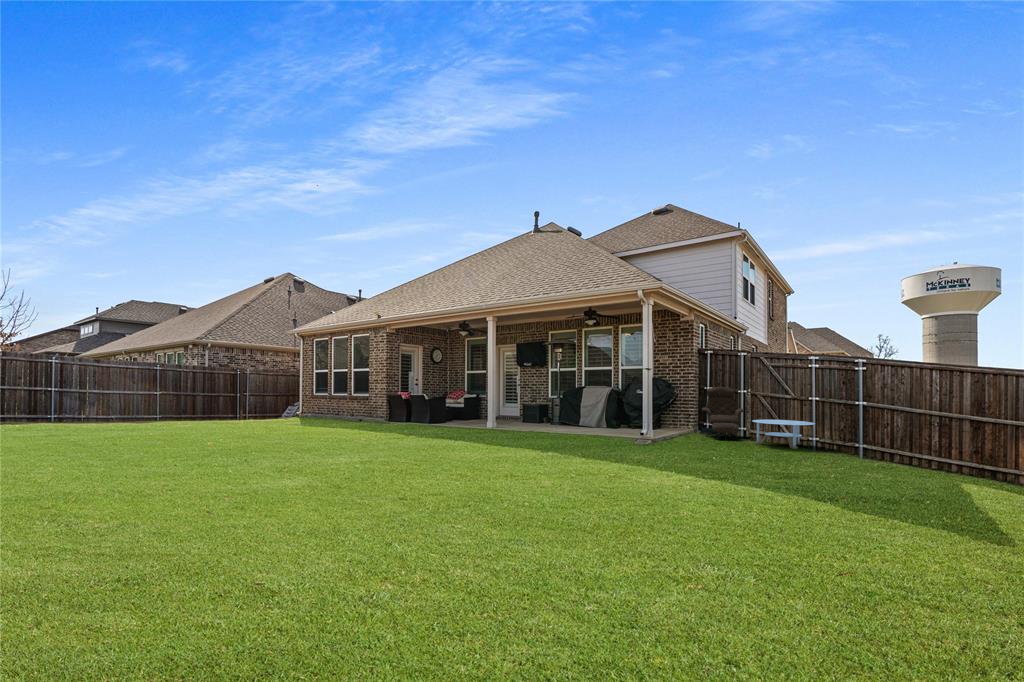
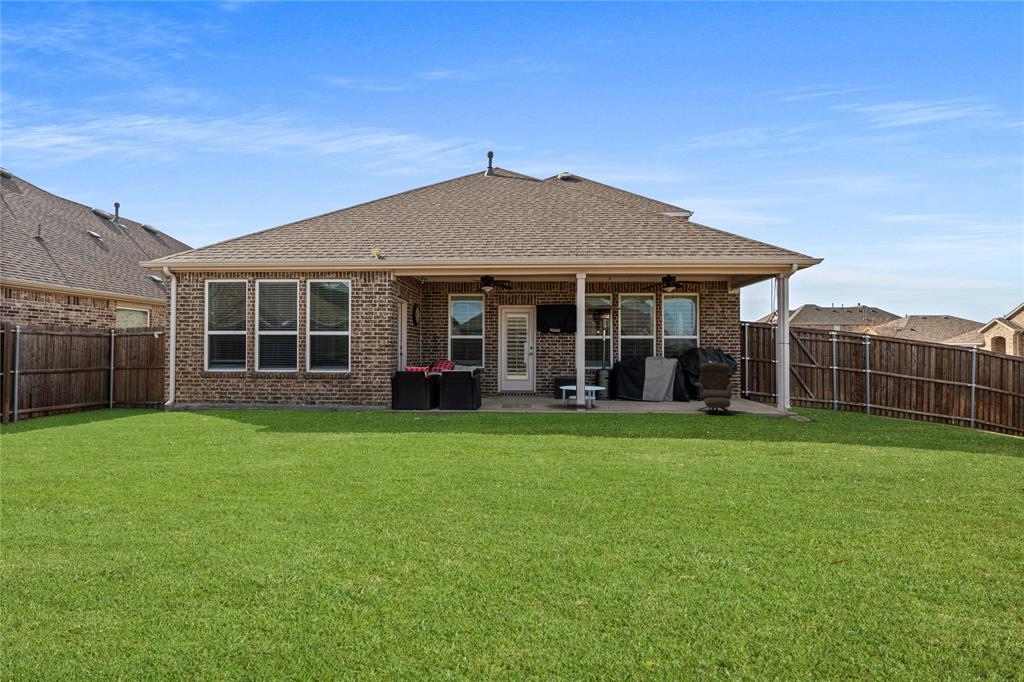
round table: present [753,420,815,449] -> present [560,386,605,409]

